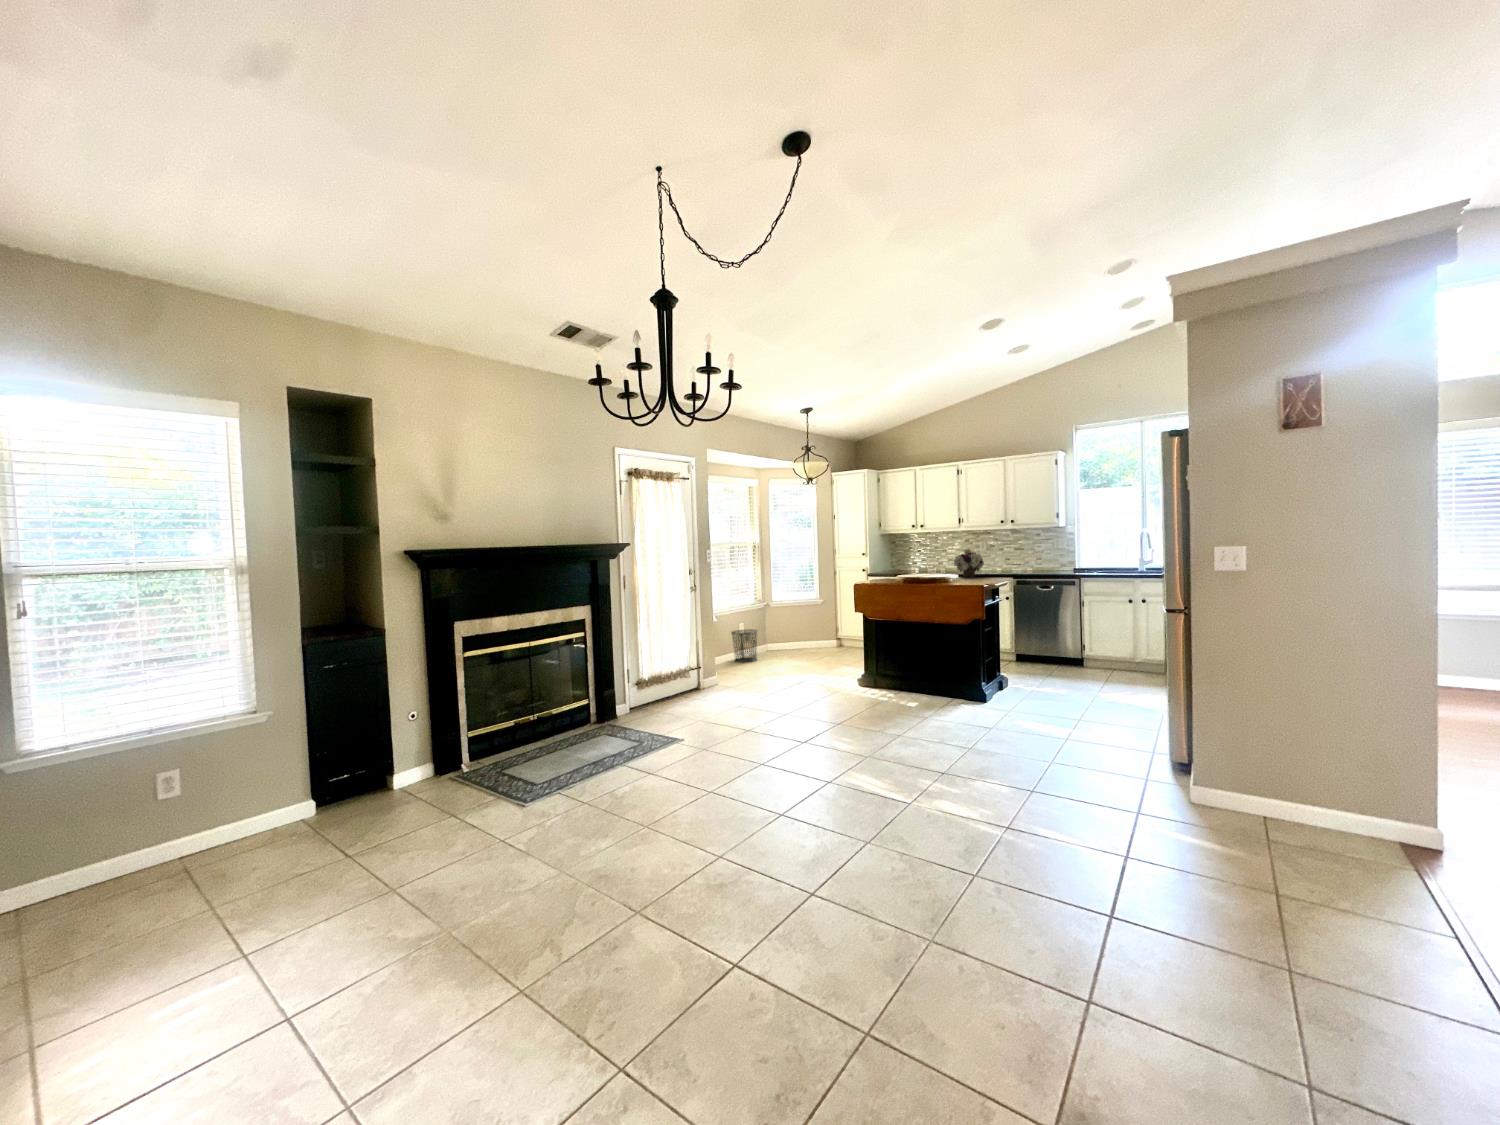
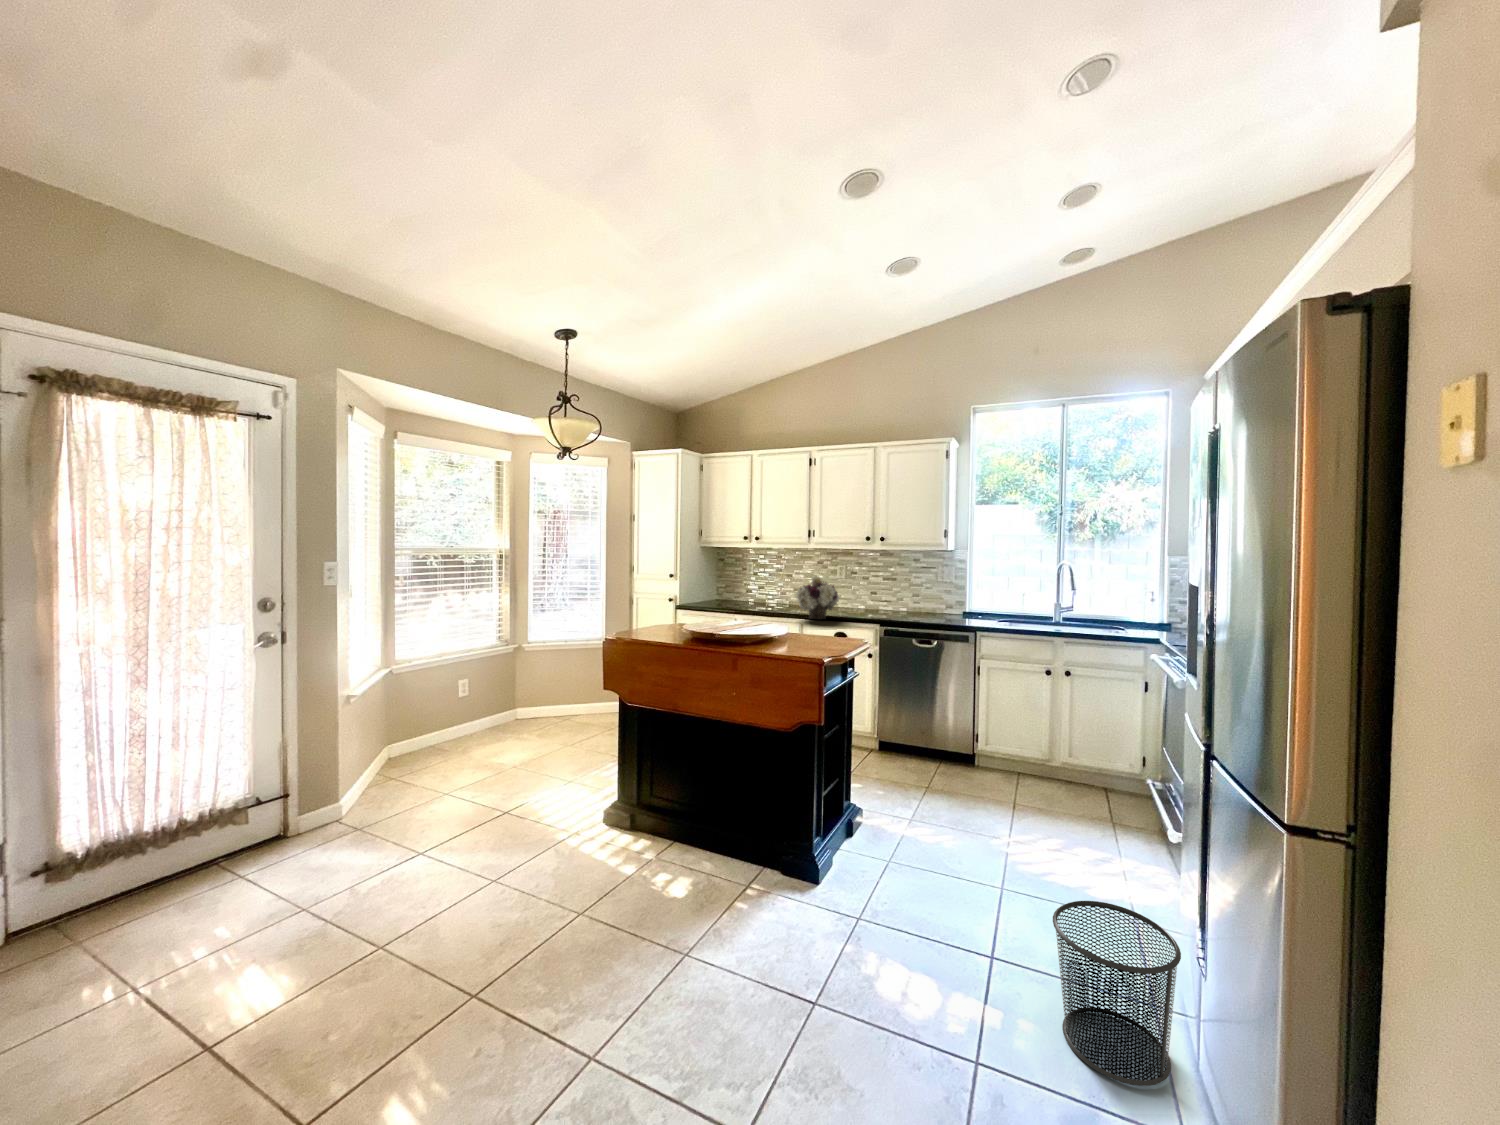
waste bin: present [731,629,758,662] -> present [1053,901,1181,1086]

